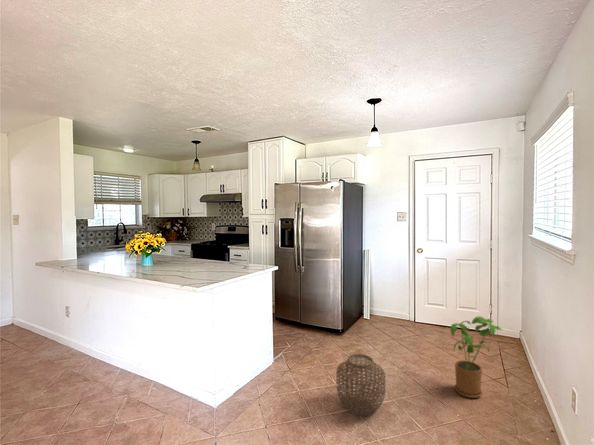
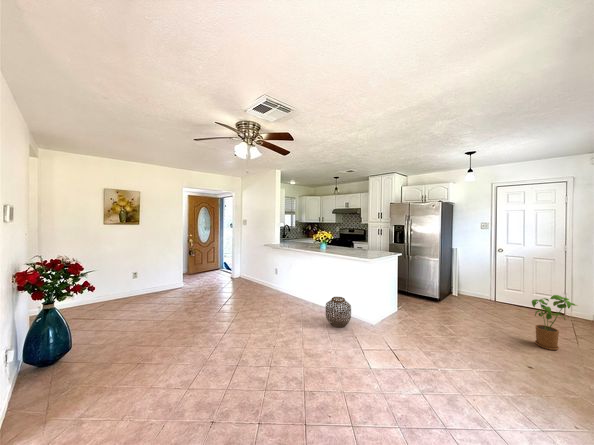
woven basket: present [336,354,385,416] -> present [326,297,351,328]

